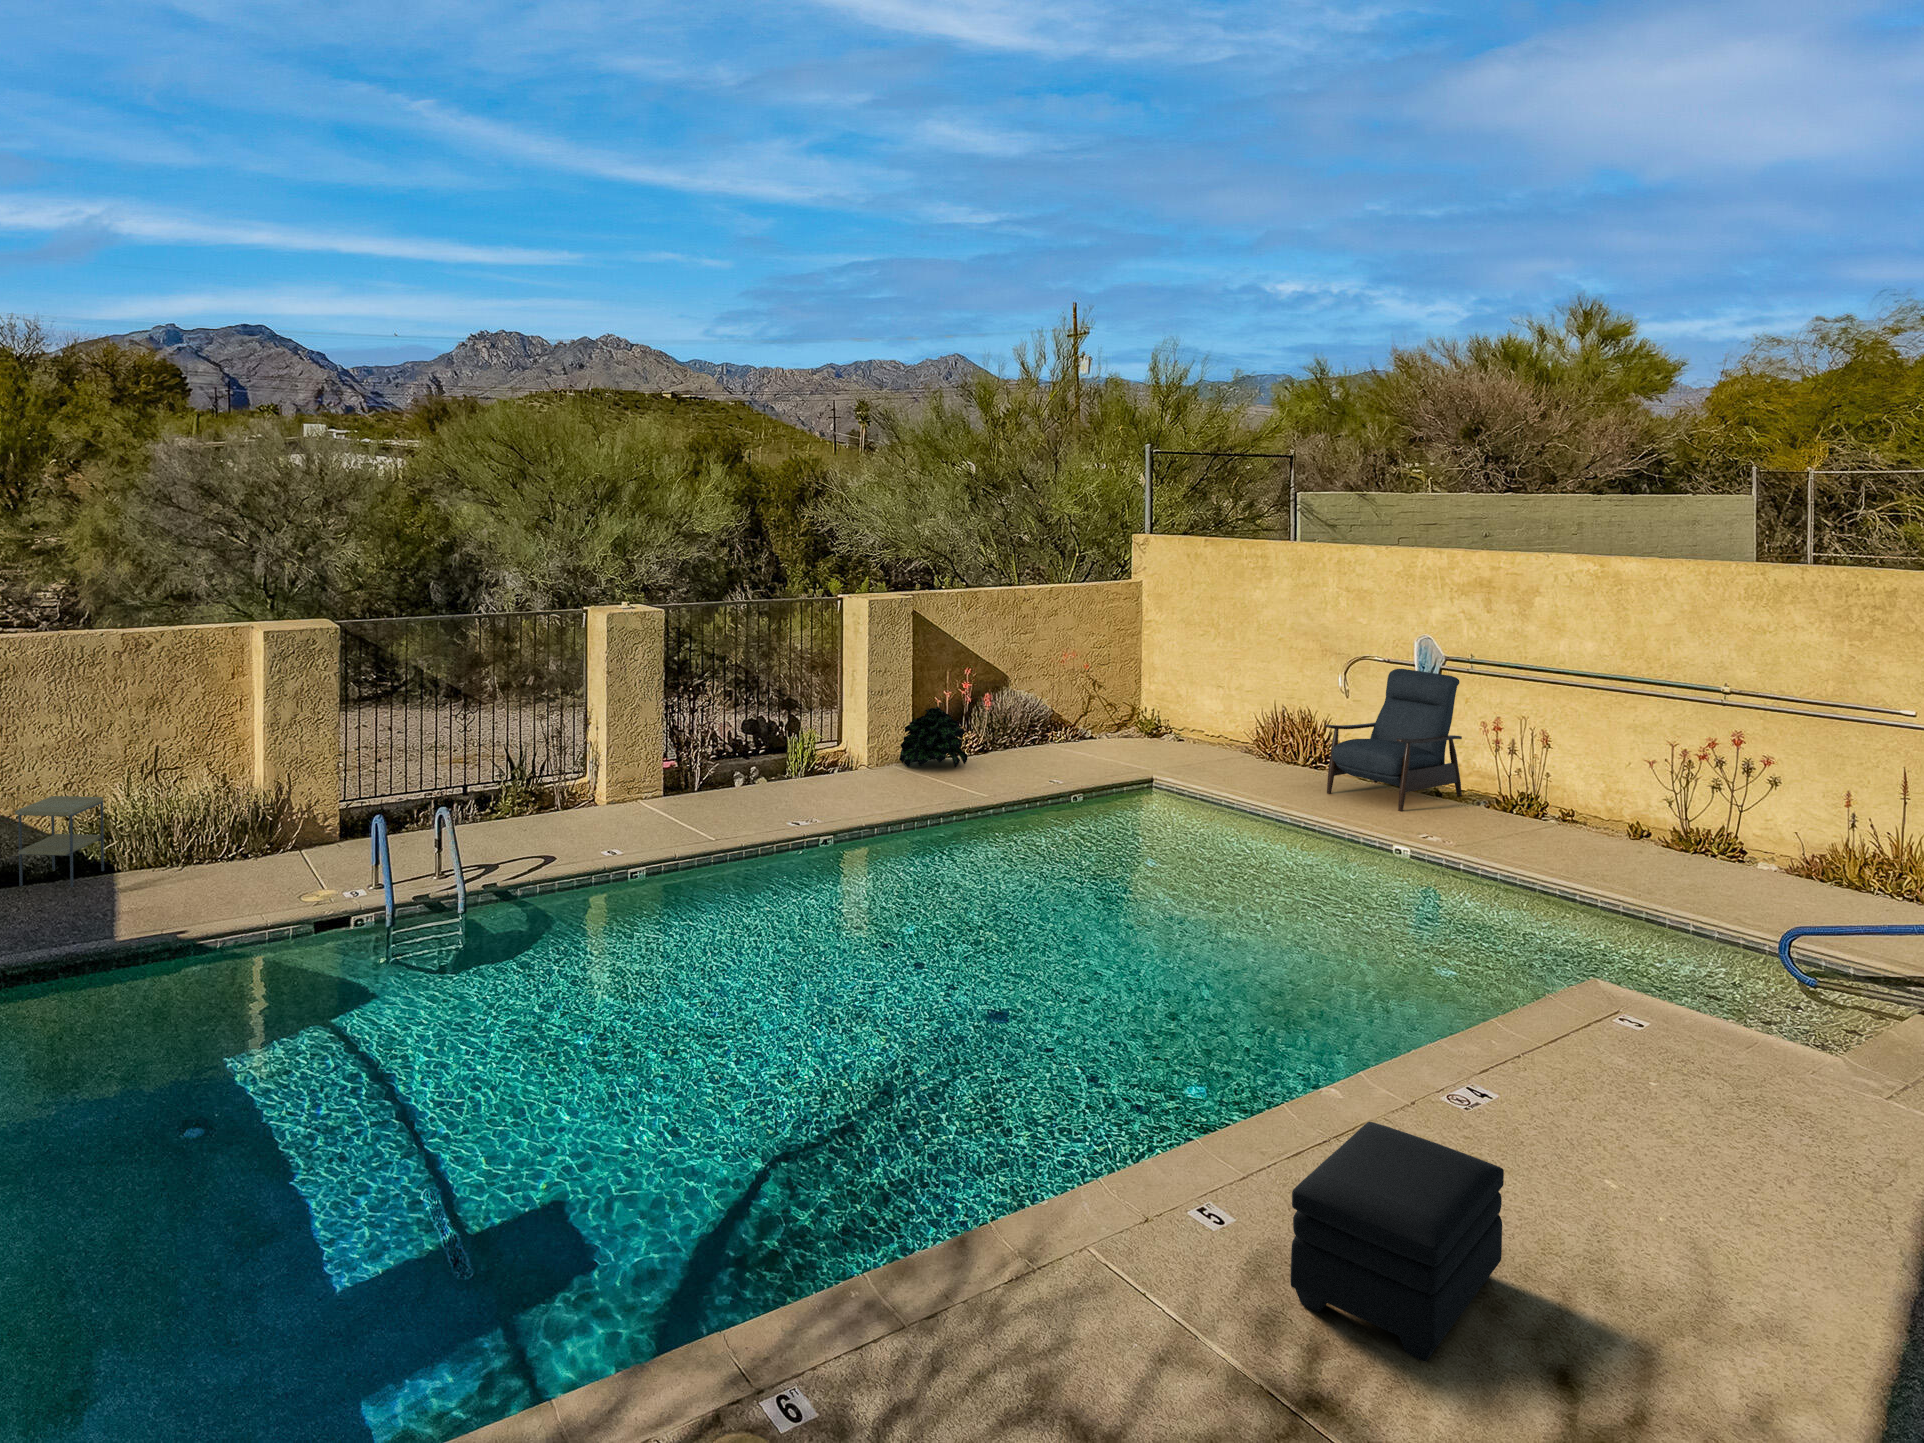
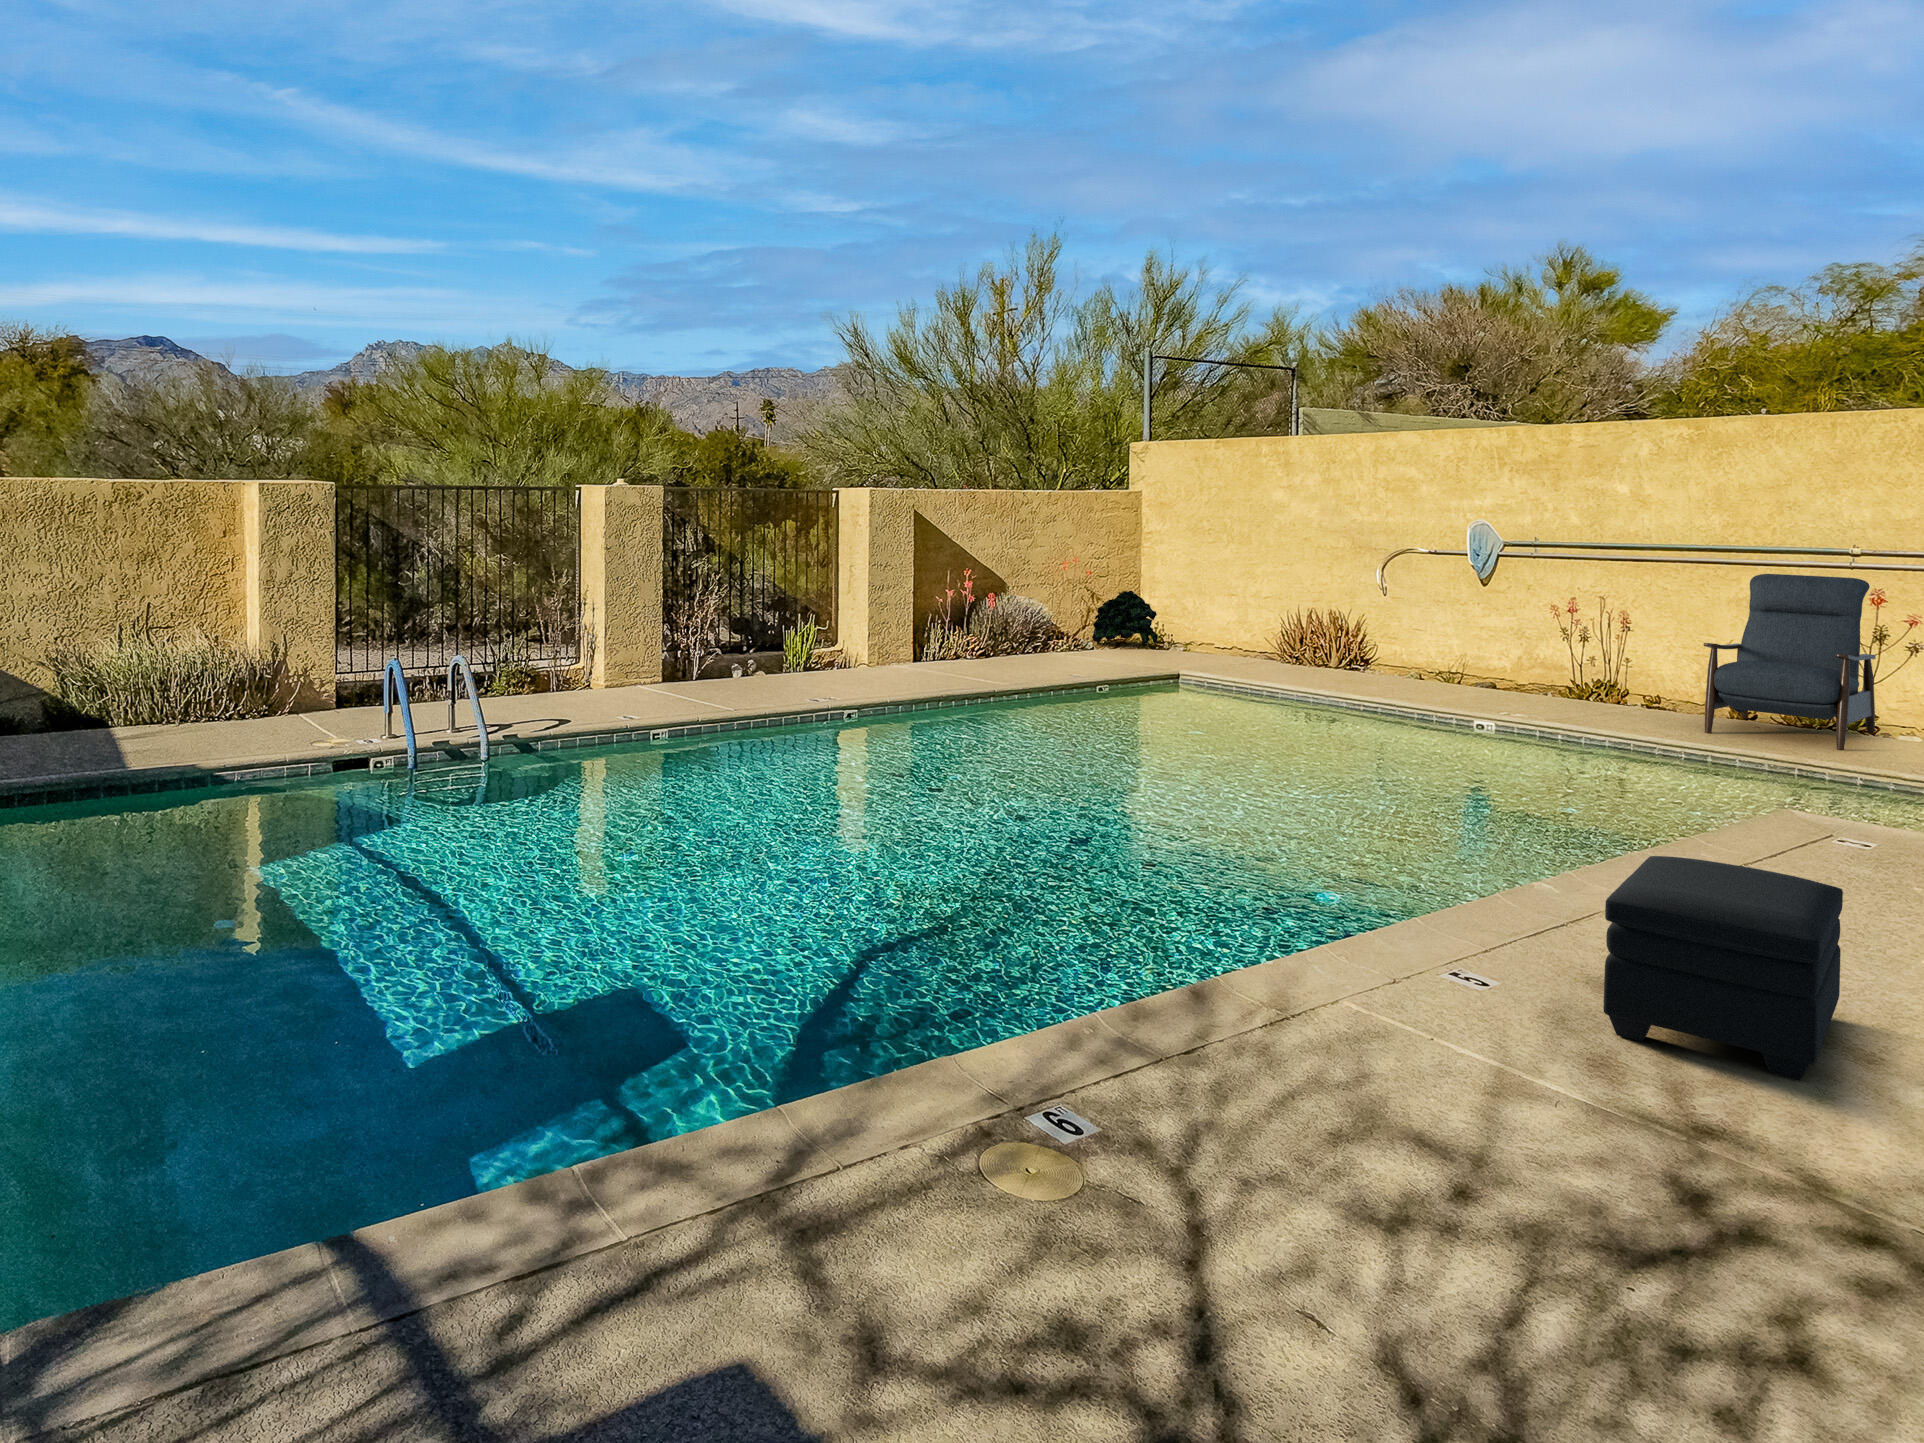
chair: present [1325,669,1462,811] -> present [1704,574,1876,750]
potted plant: present [899,707,968,767] -> present [1092,591,1158,645]
side table: present [15,796,104,887] -> none [9,647,98,737]

